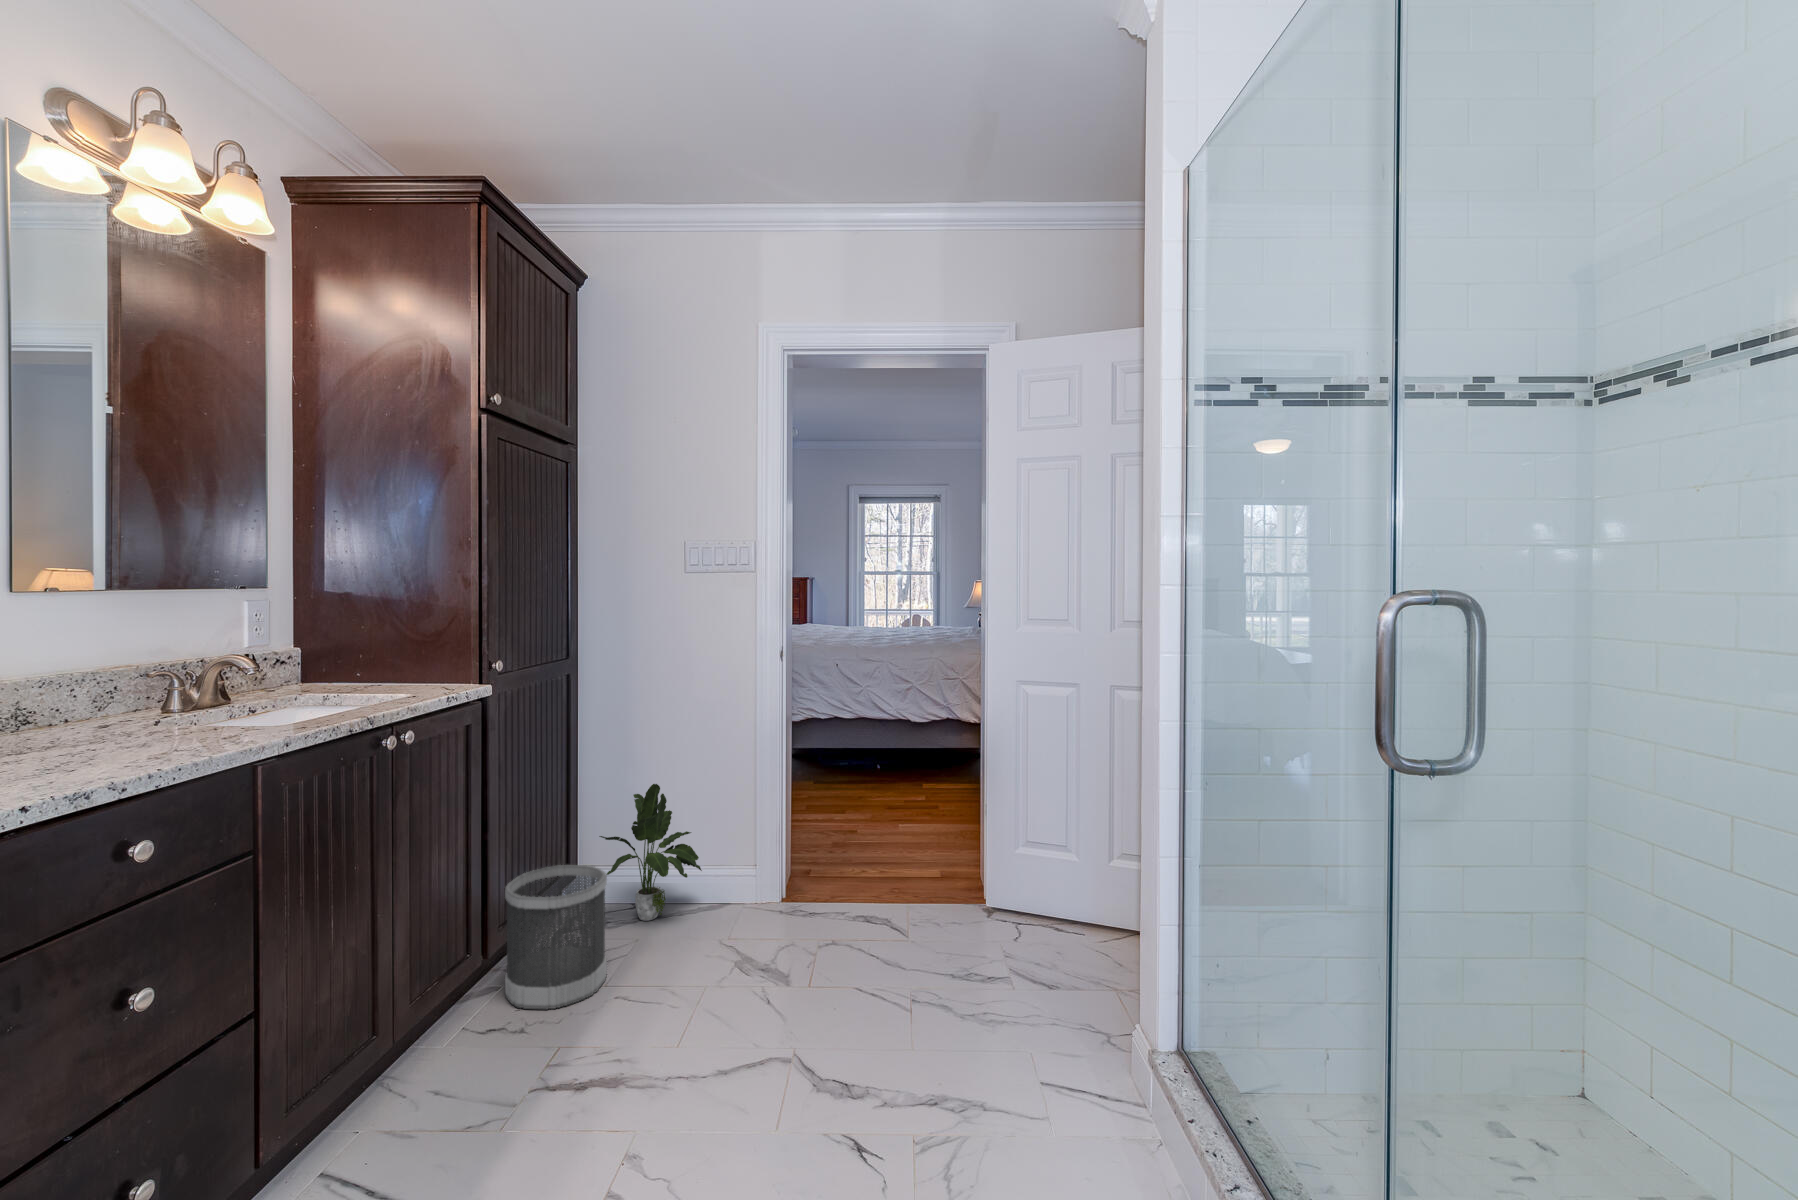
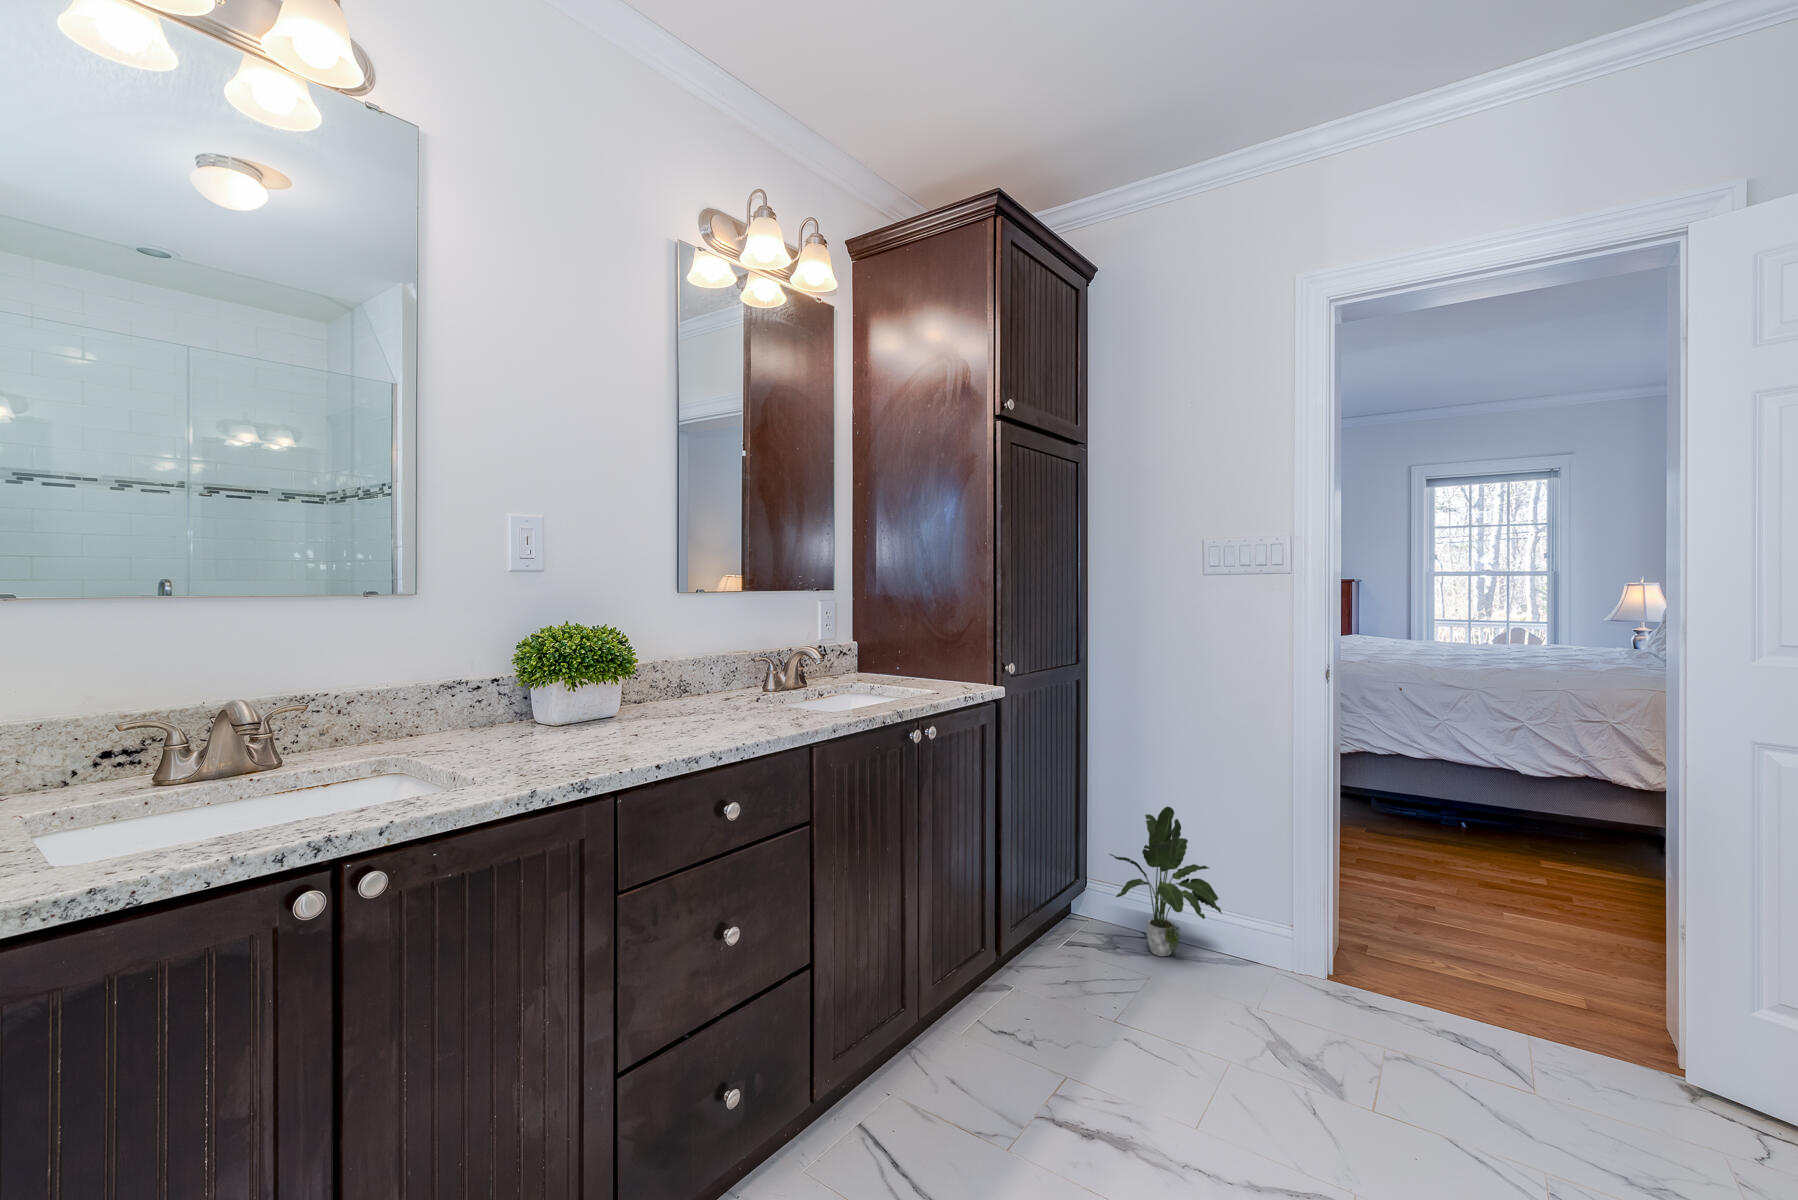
wastebasket: present [505,865,607,1009] -> none [1016,877,1115,1029]

